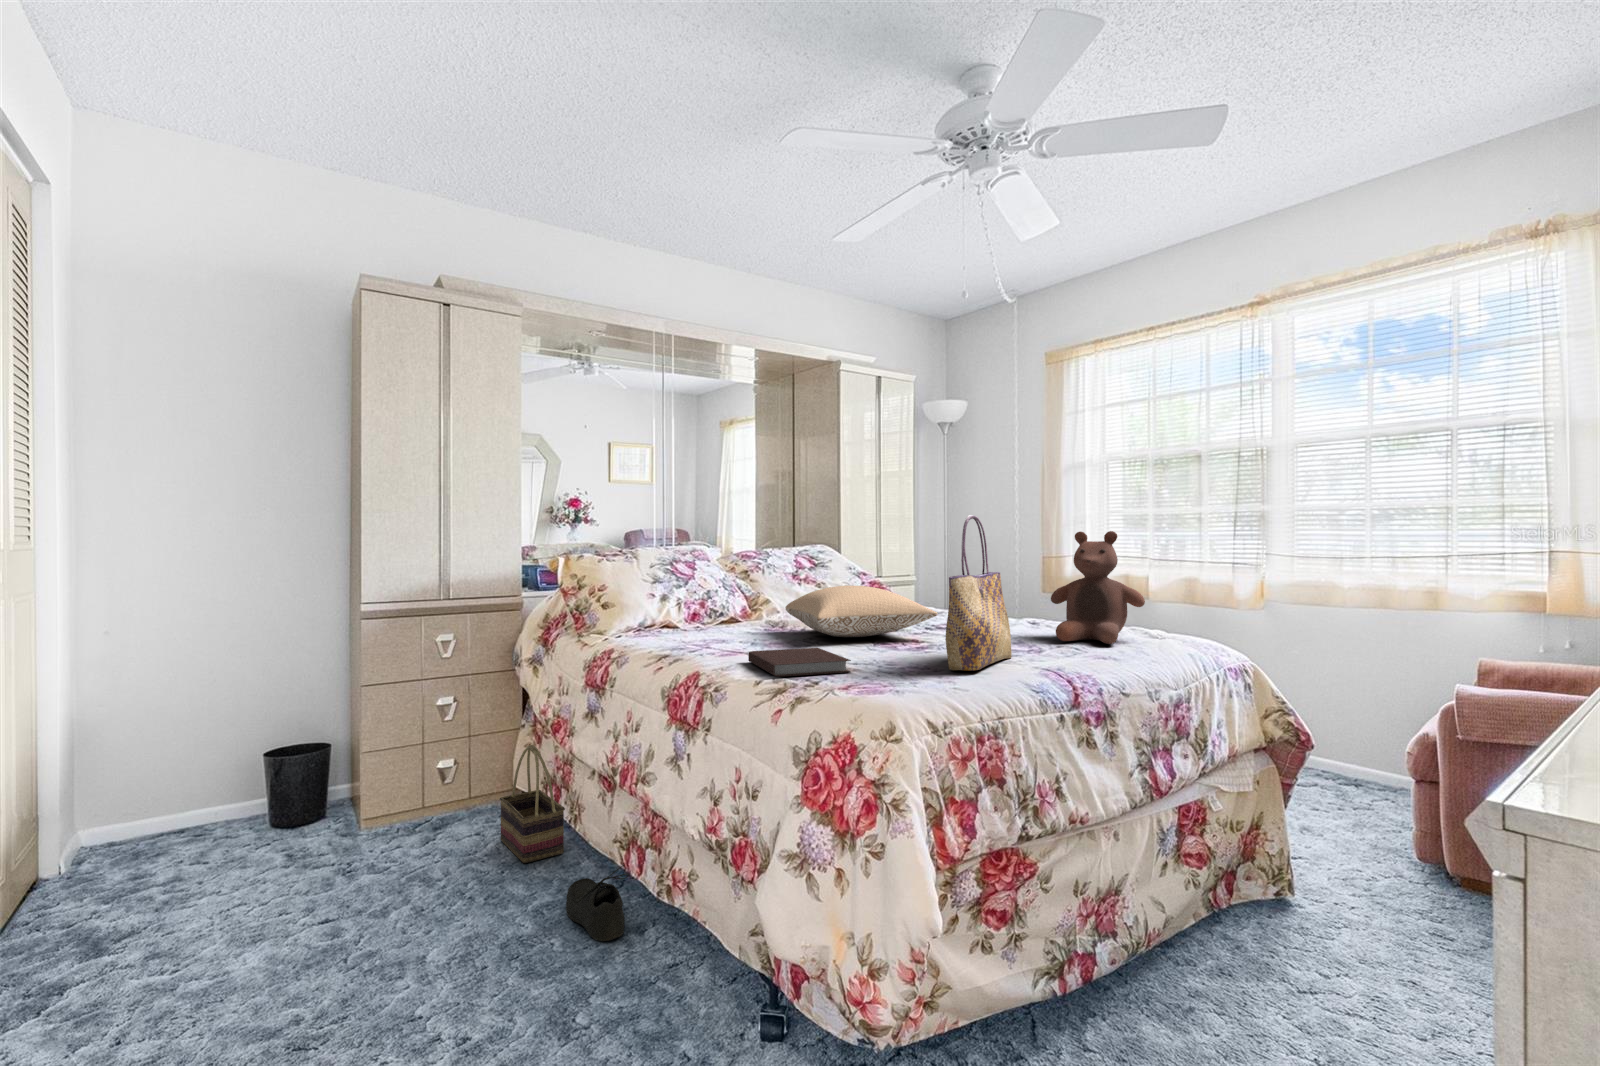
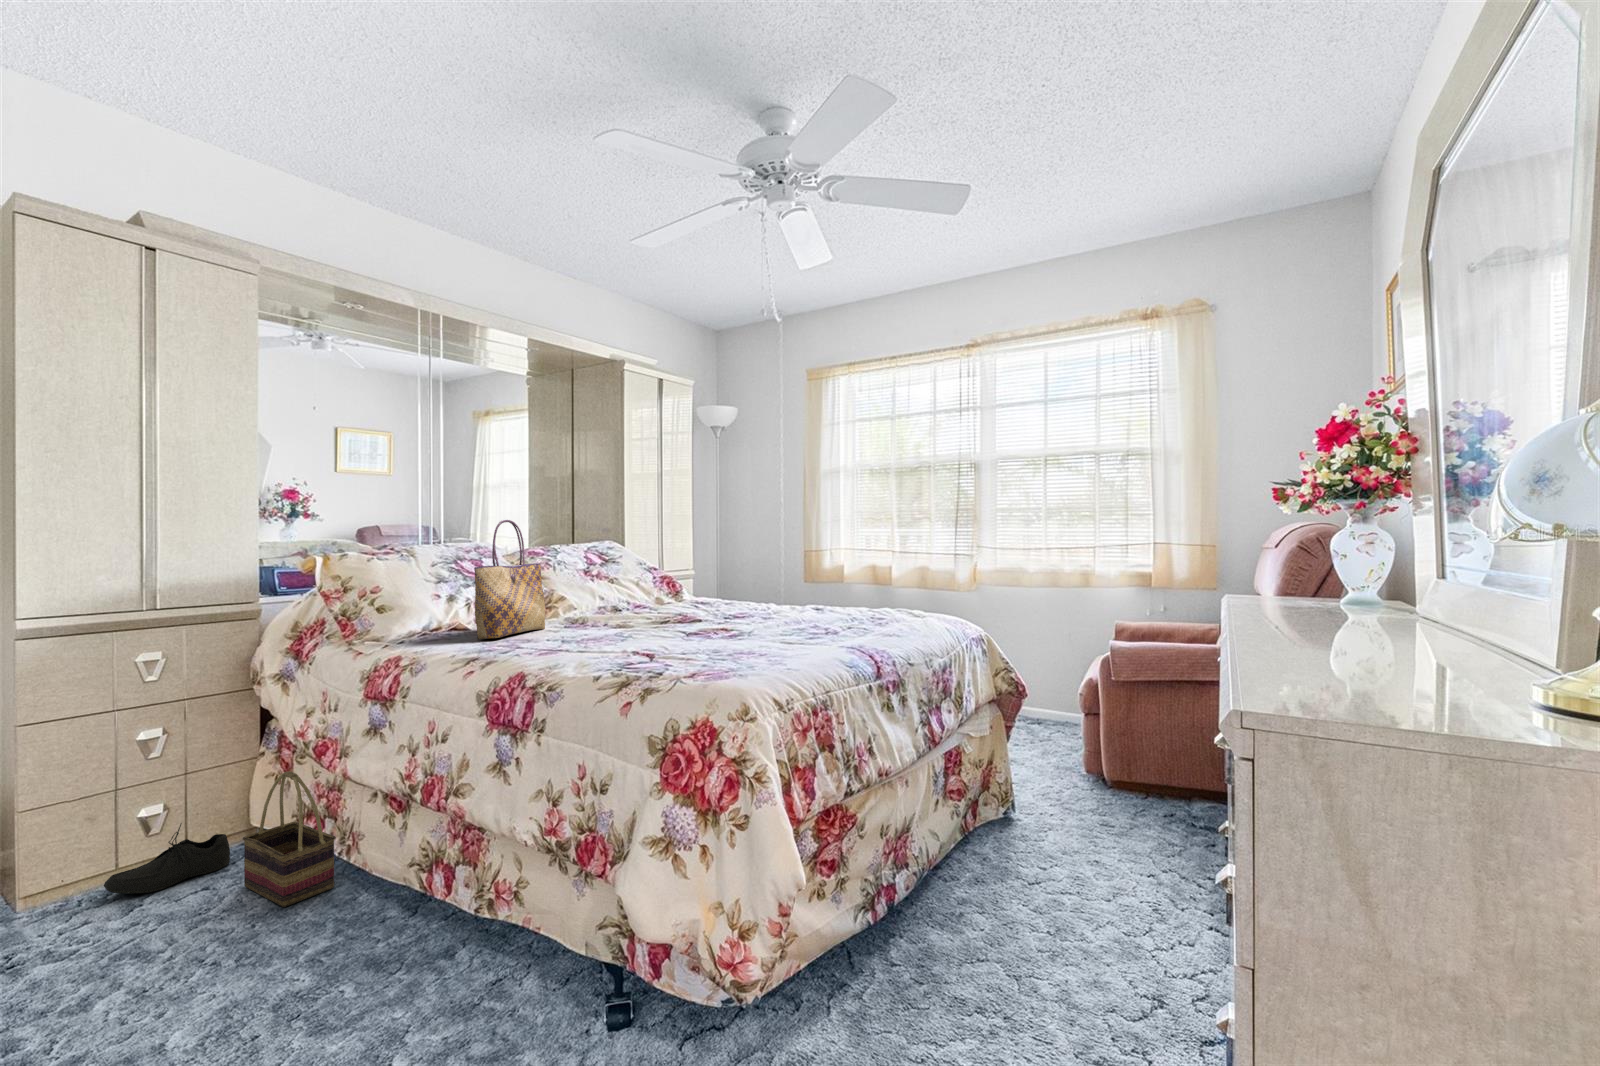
tote bag: present [946,515,1012,671] -> present [474,519,545,639]
stuffed bear: present [1051,531,1145,644] -> none [832,528,909,624]
pillow: present [785,586,938,637] -> none [587,580,741,630]
notebook: present [748,648,851,676] -> none [571,640,682,670]
shoe: present [566,865,629,941] -> present [104,823,230,894]

